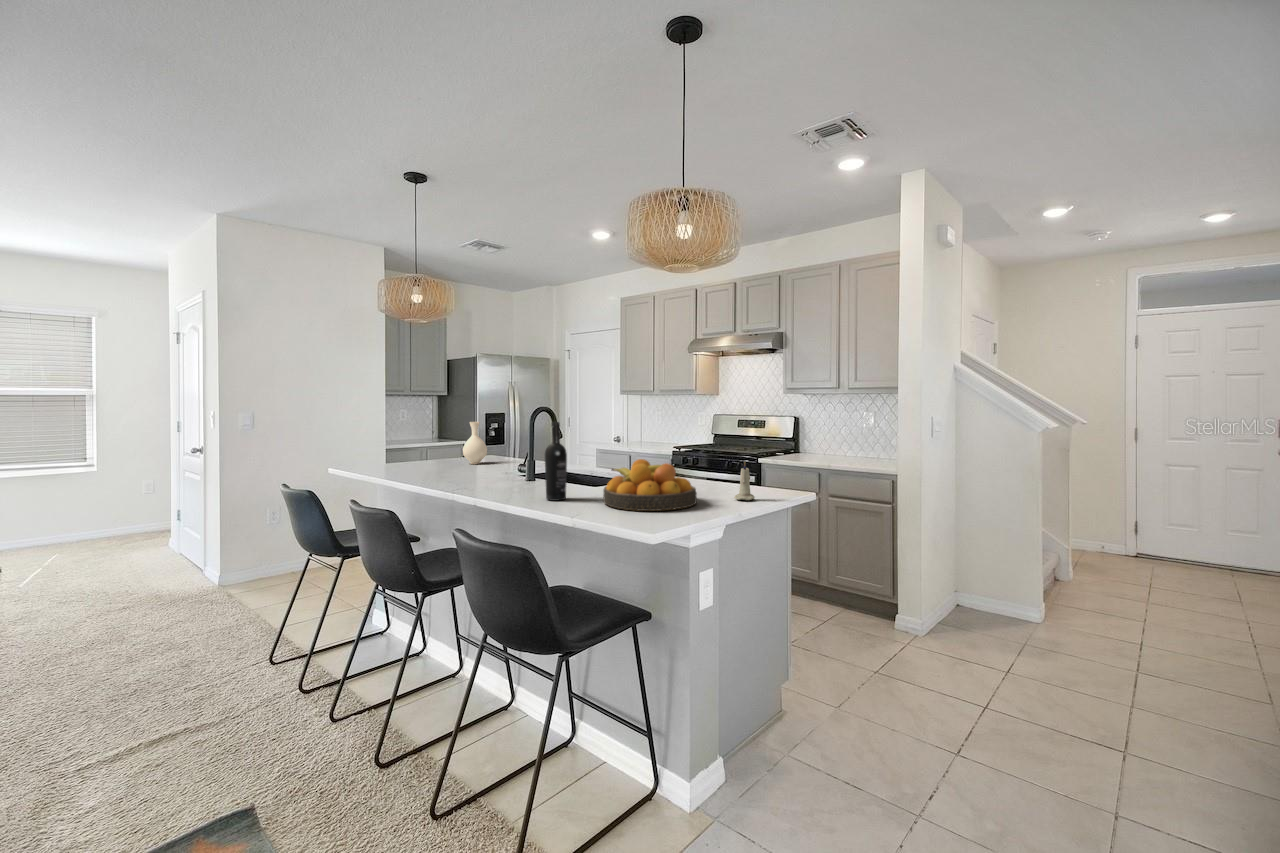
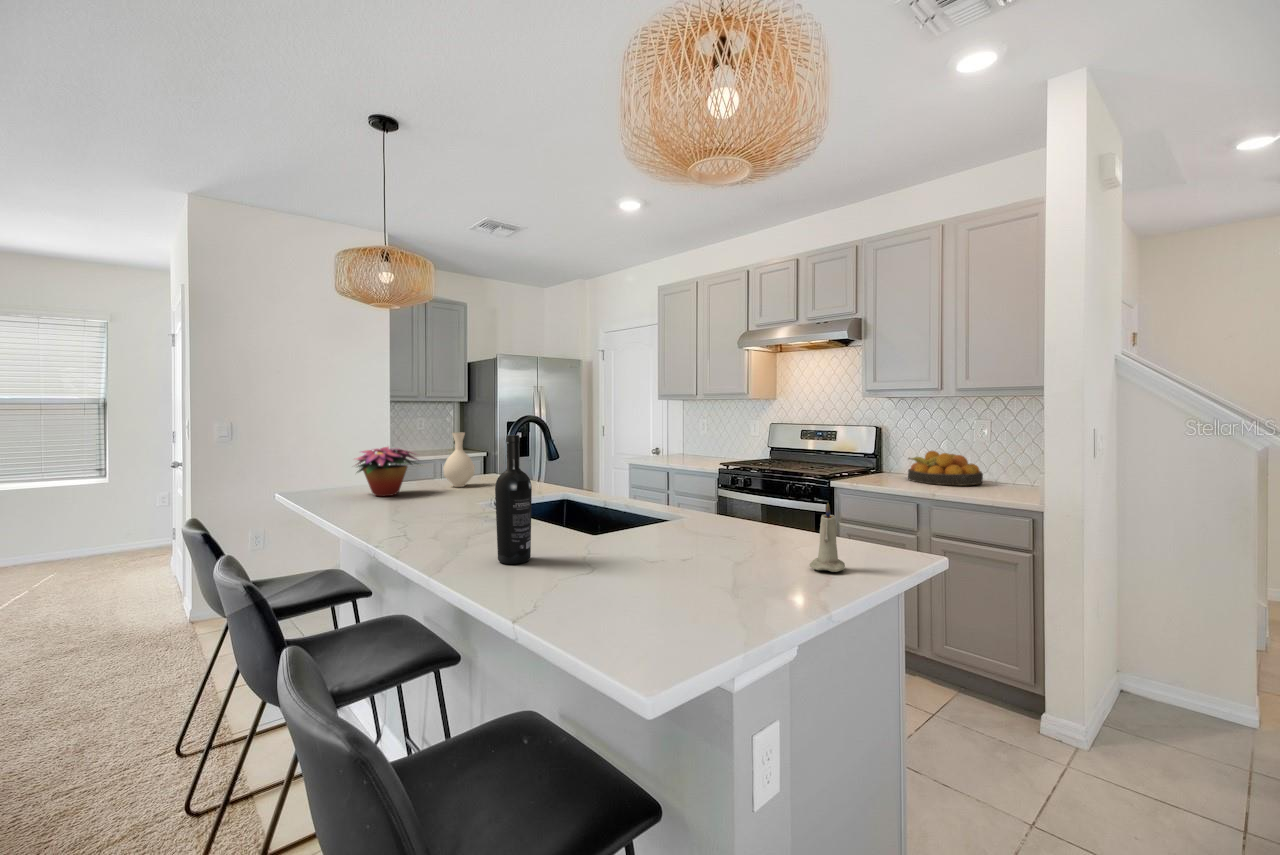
flower arrangement: none [394,432,454,470] -> present [356,447,417,496]
fruit bowl: present [603,459,697,511] -> present [908,451,983,486]

